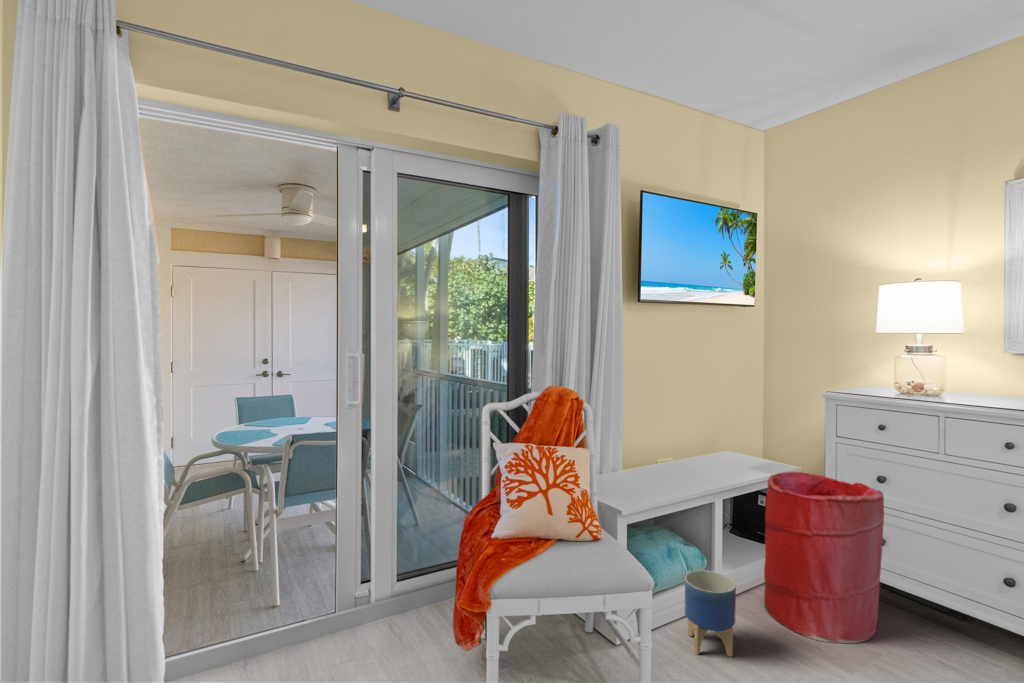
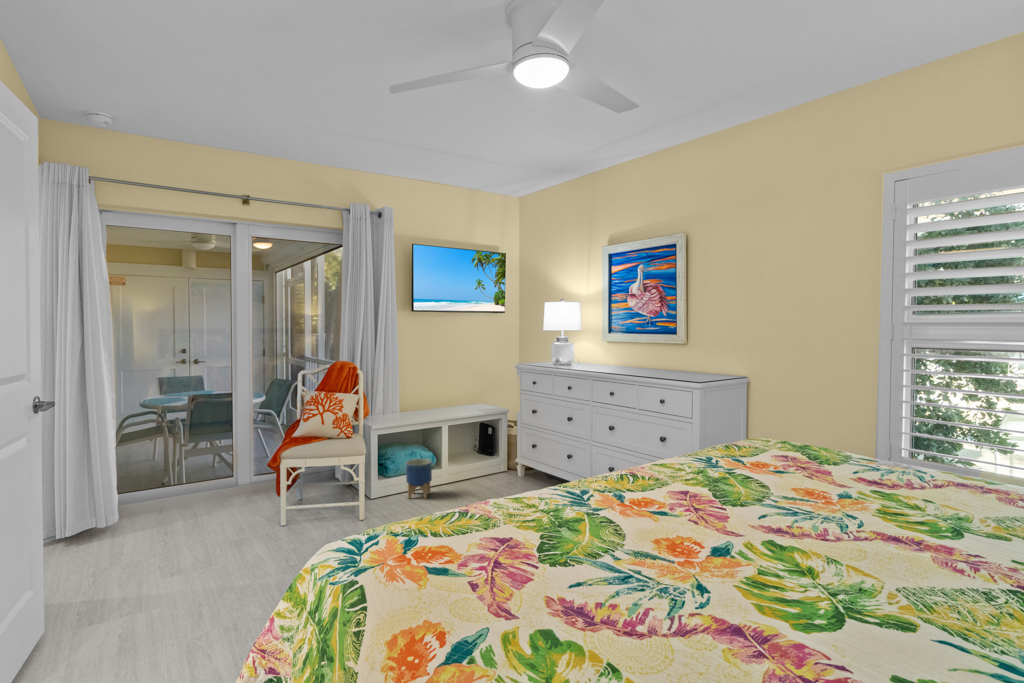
laundry hamper: present [764,472,884,643] -> none [466,409,522,493]

